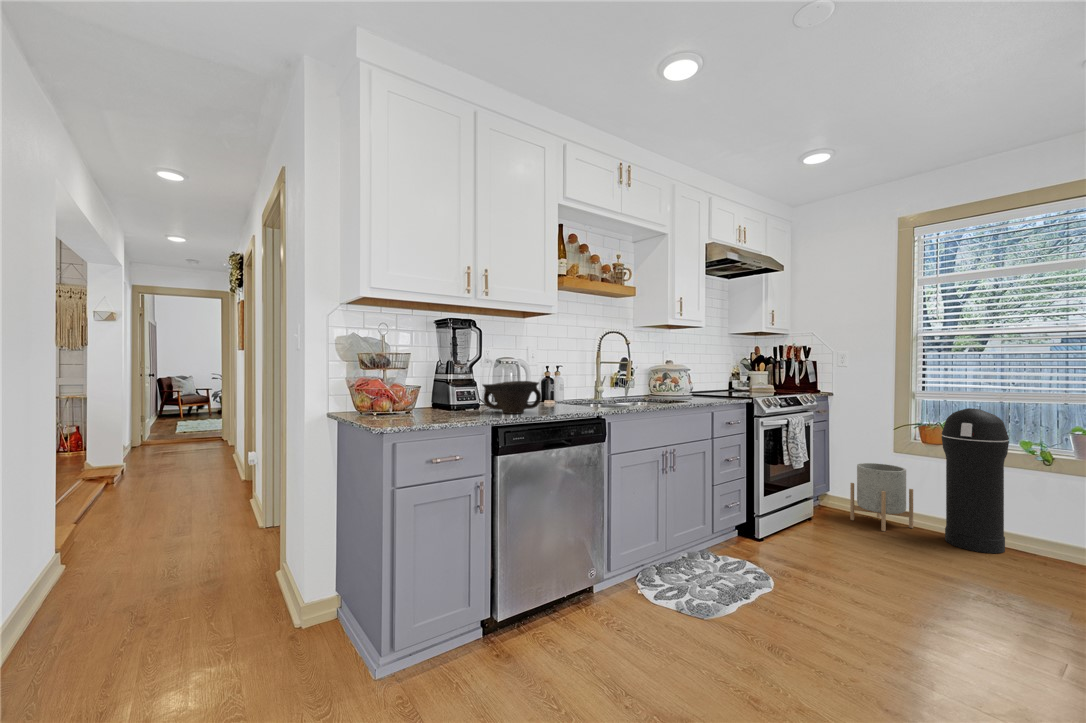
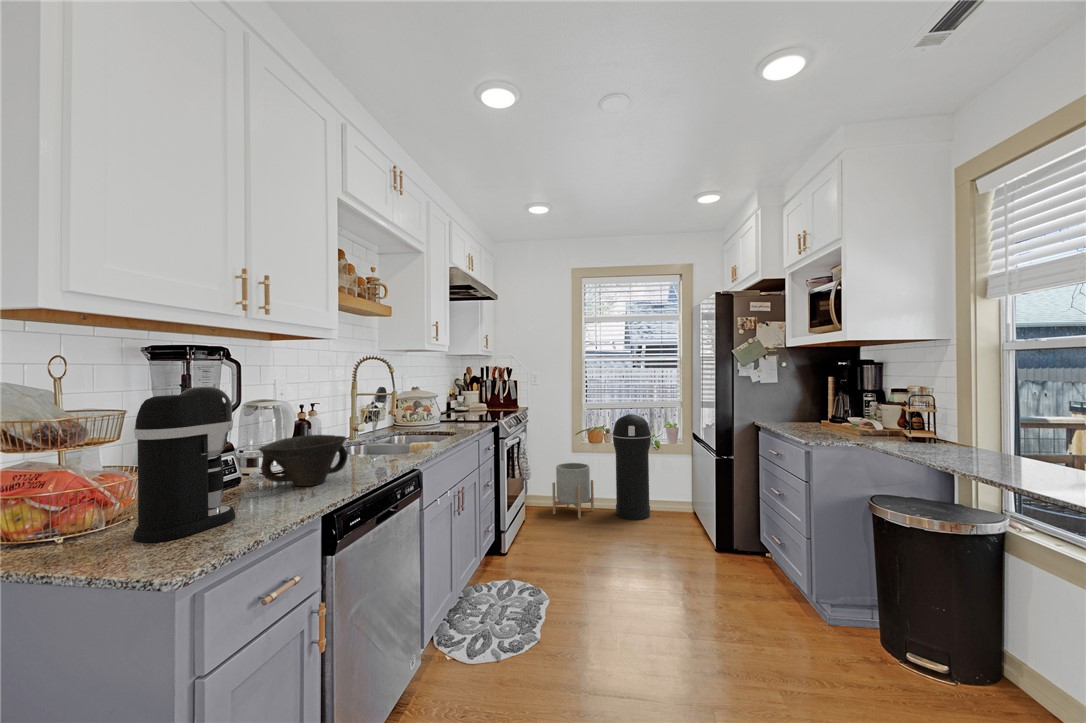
coffee maker: none [395,337,448,421] -> present [133,387,235,542]

